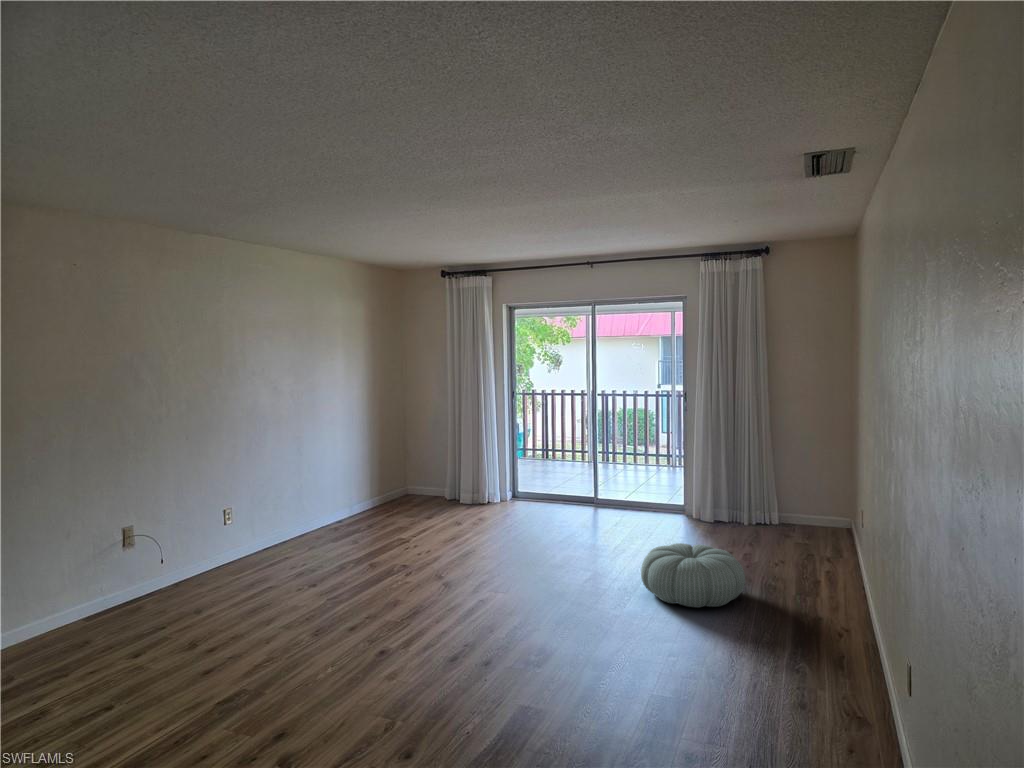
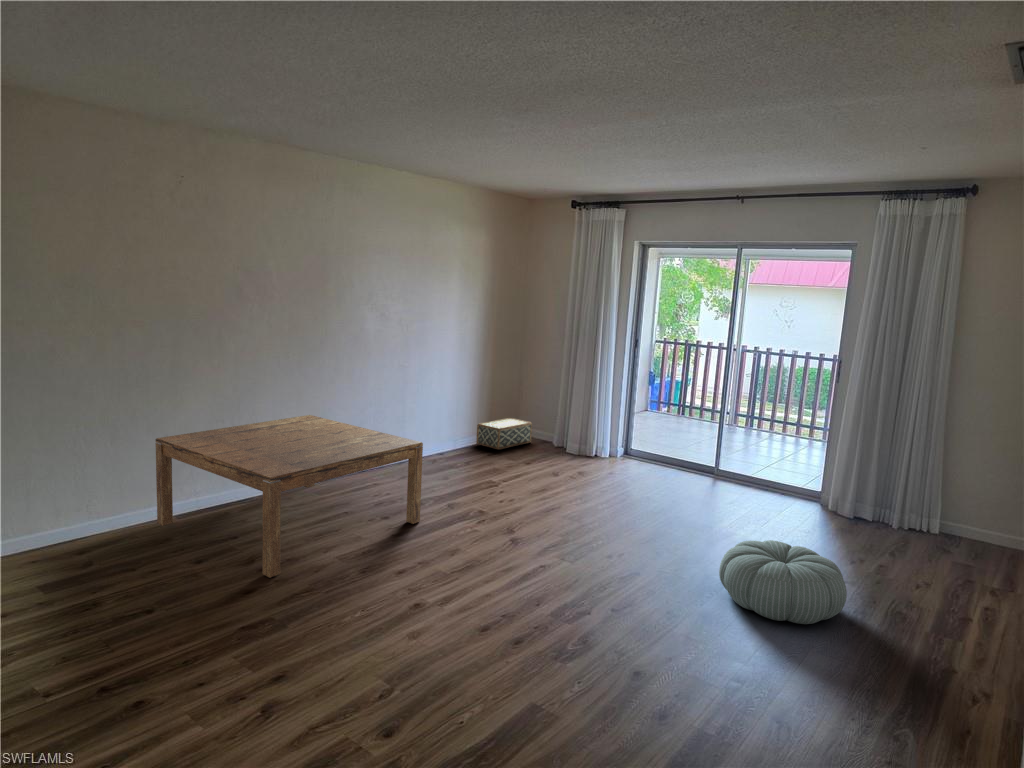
woven basket: none [369,478,421,509] -> present [476,418,532,449]
coffee table: none [57,494,352,659] -> present [156,415,423,578]

